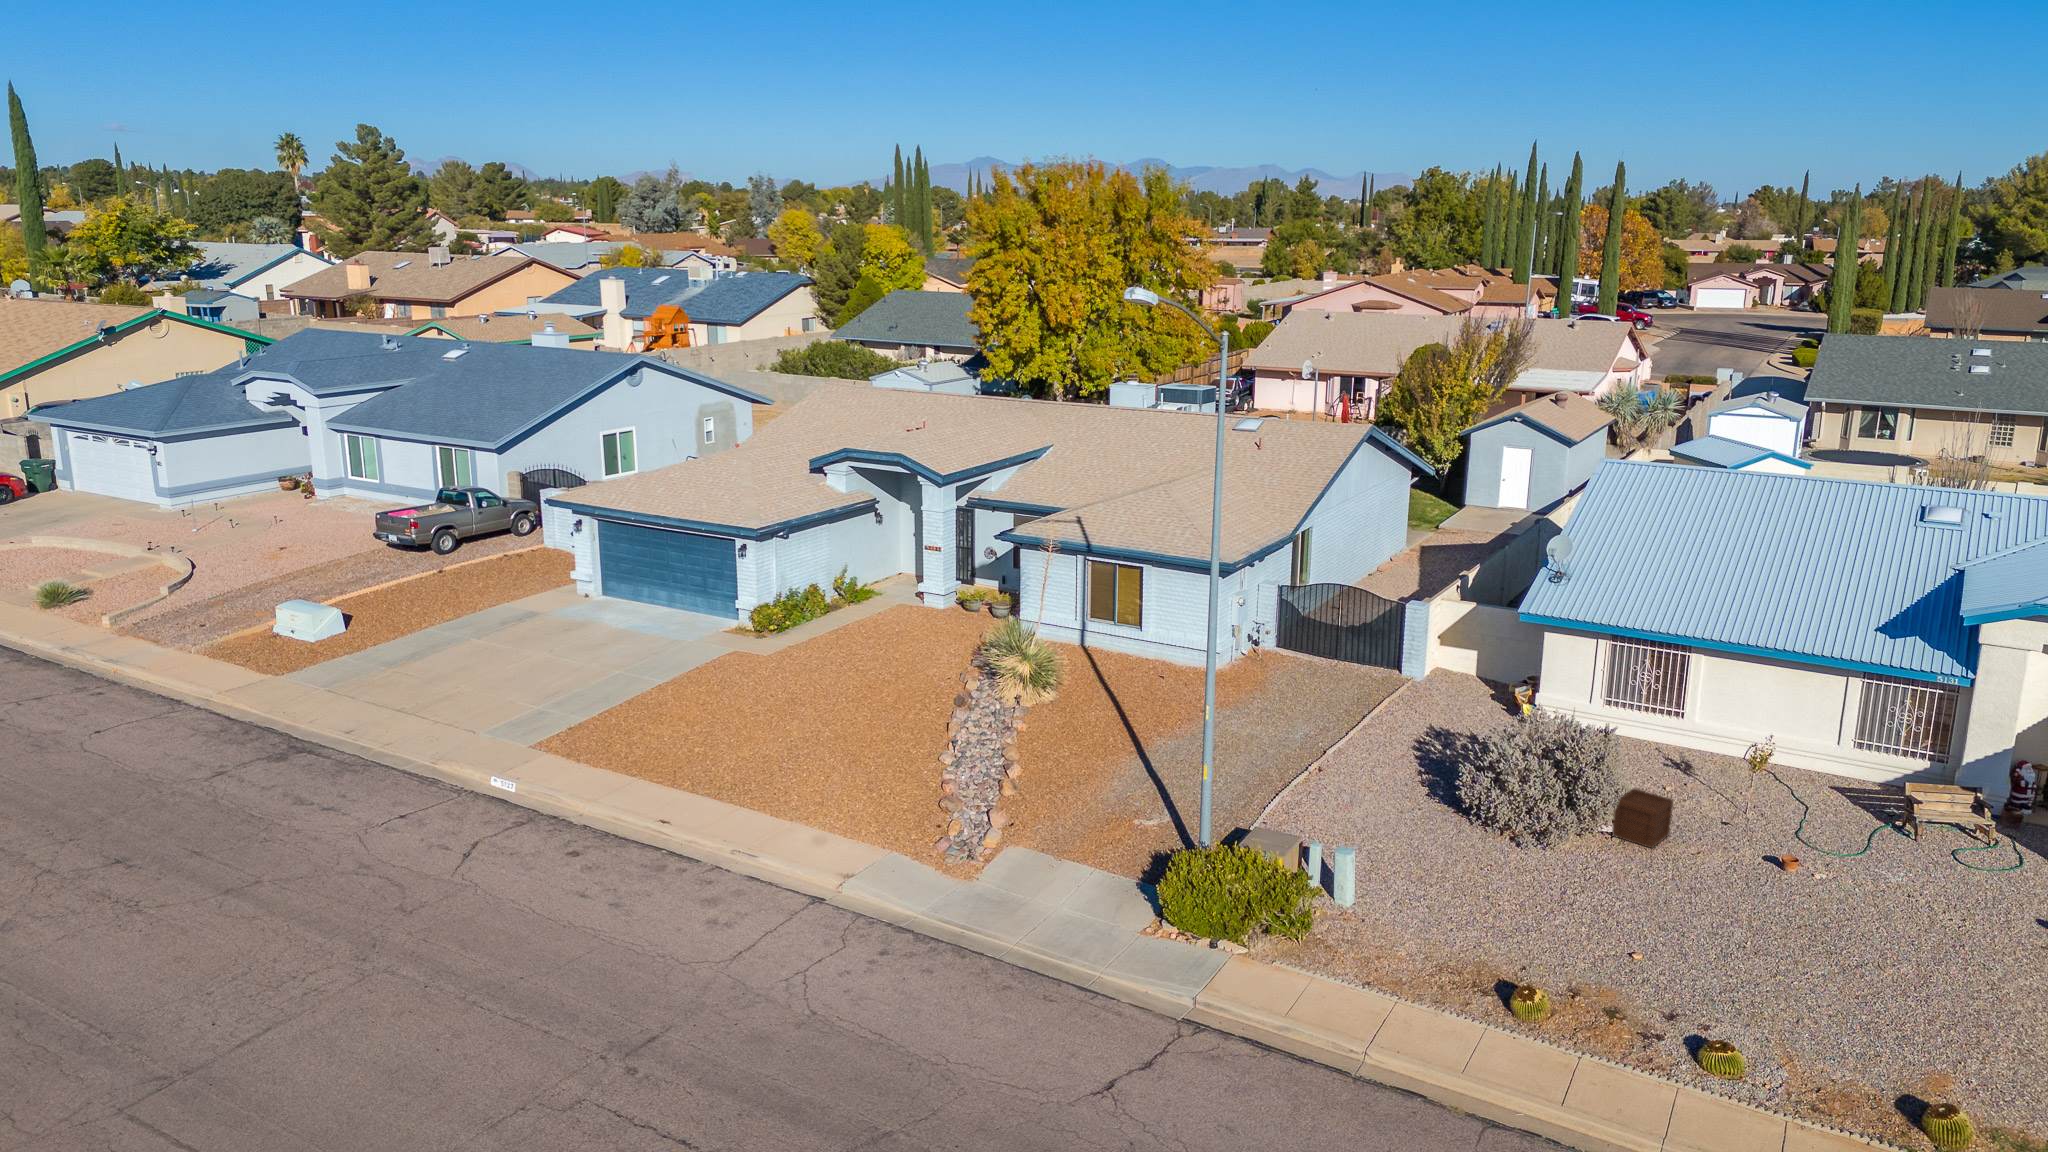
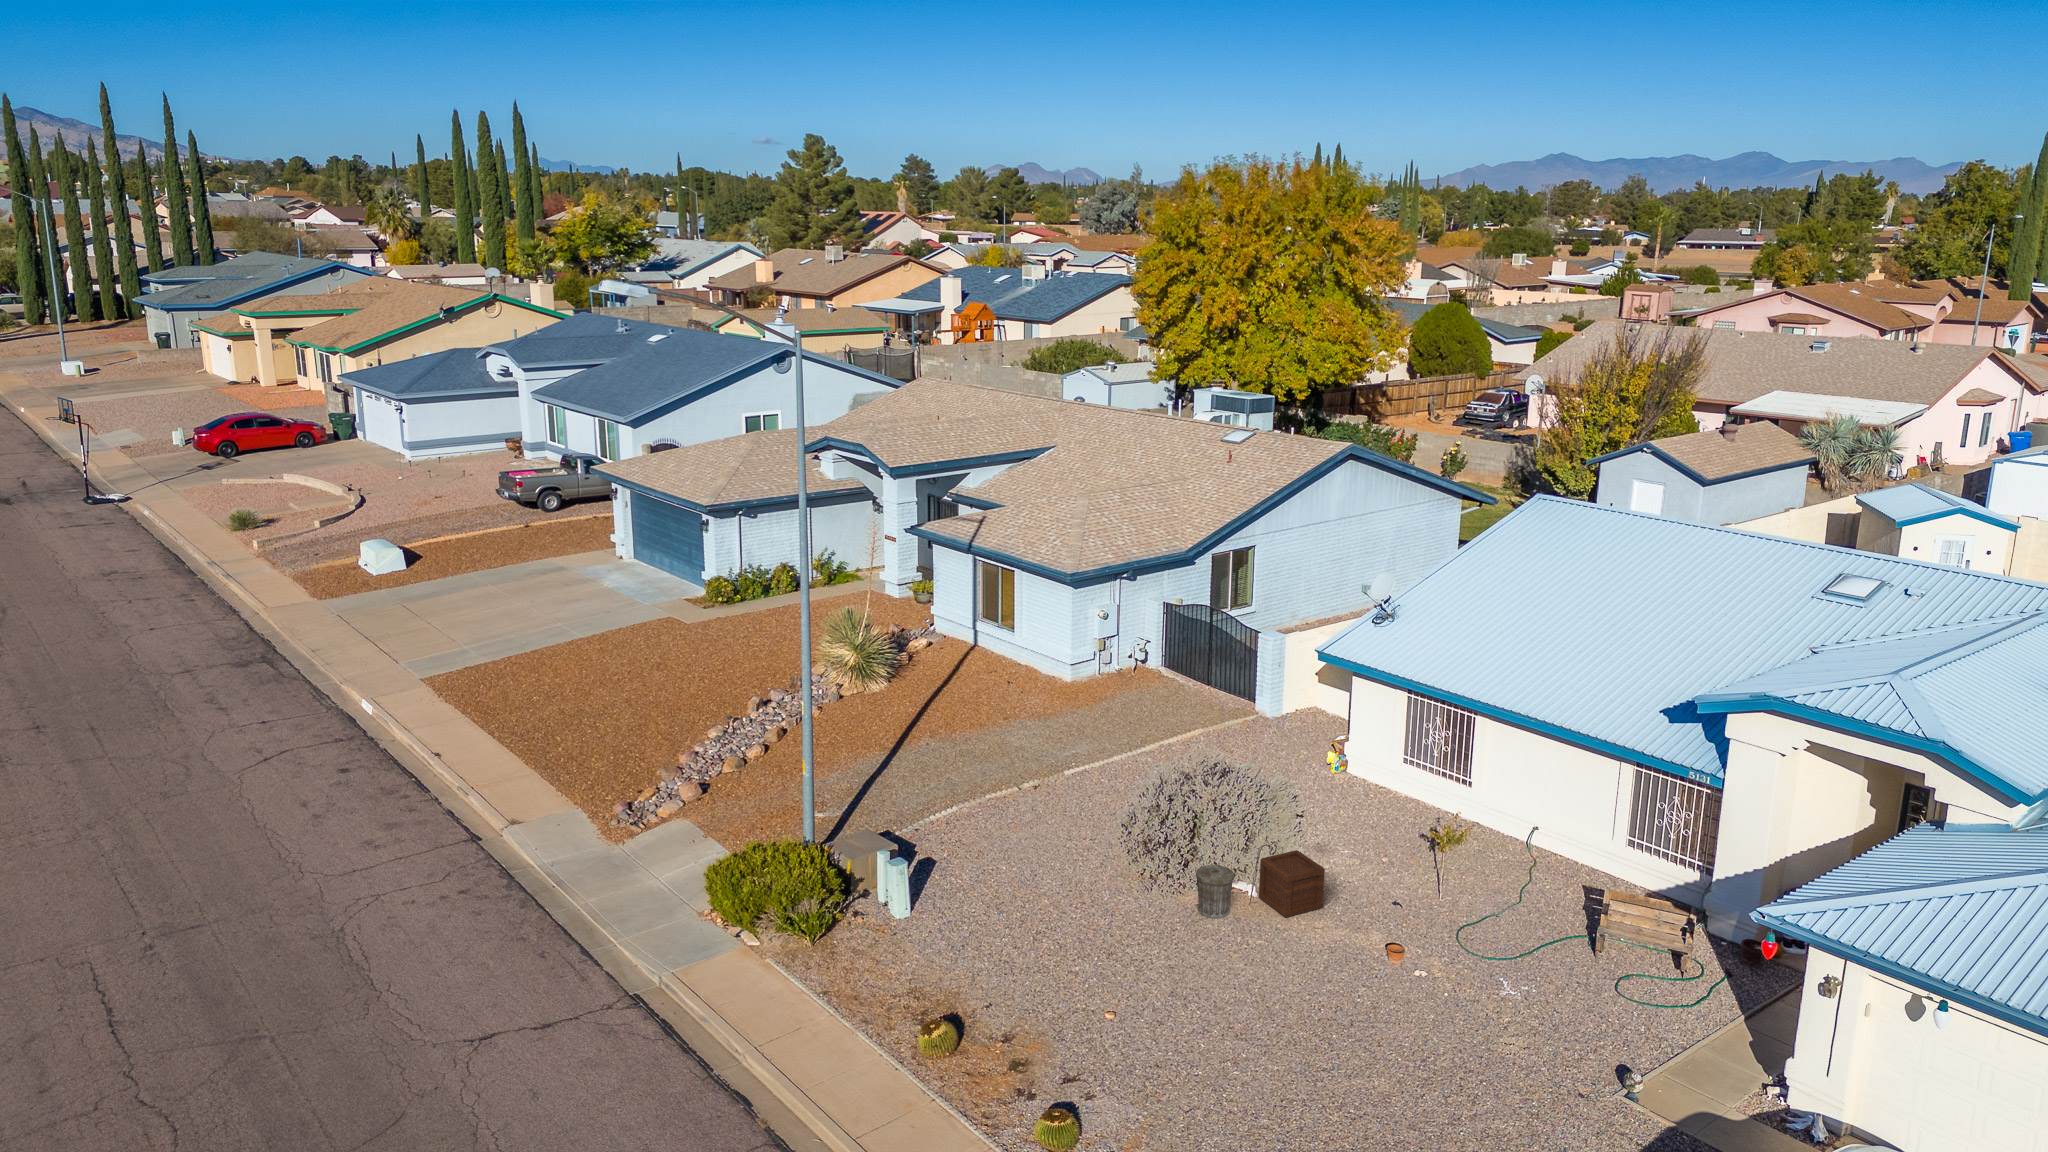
trash can: none [1576,811,1613,859] -> present [1196,865,1234,918]

